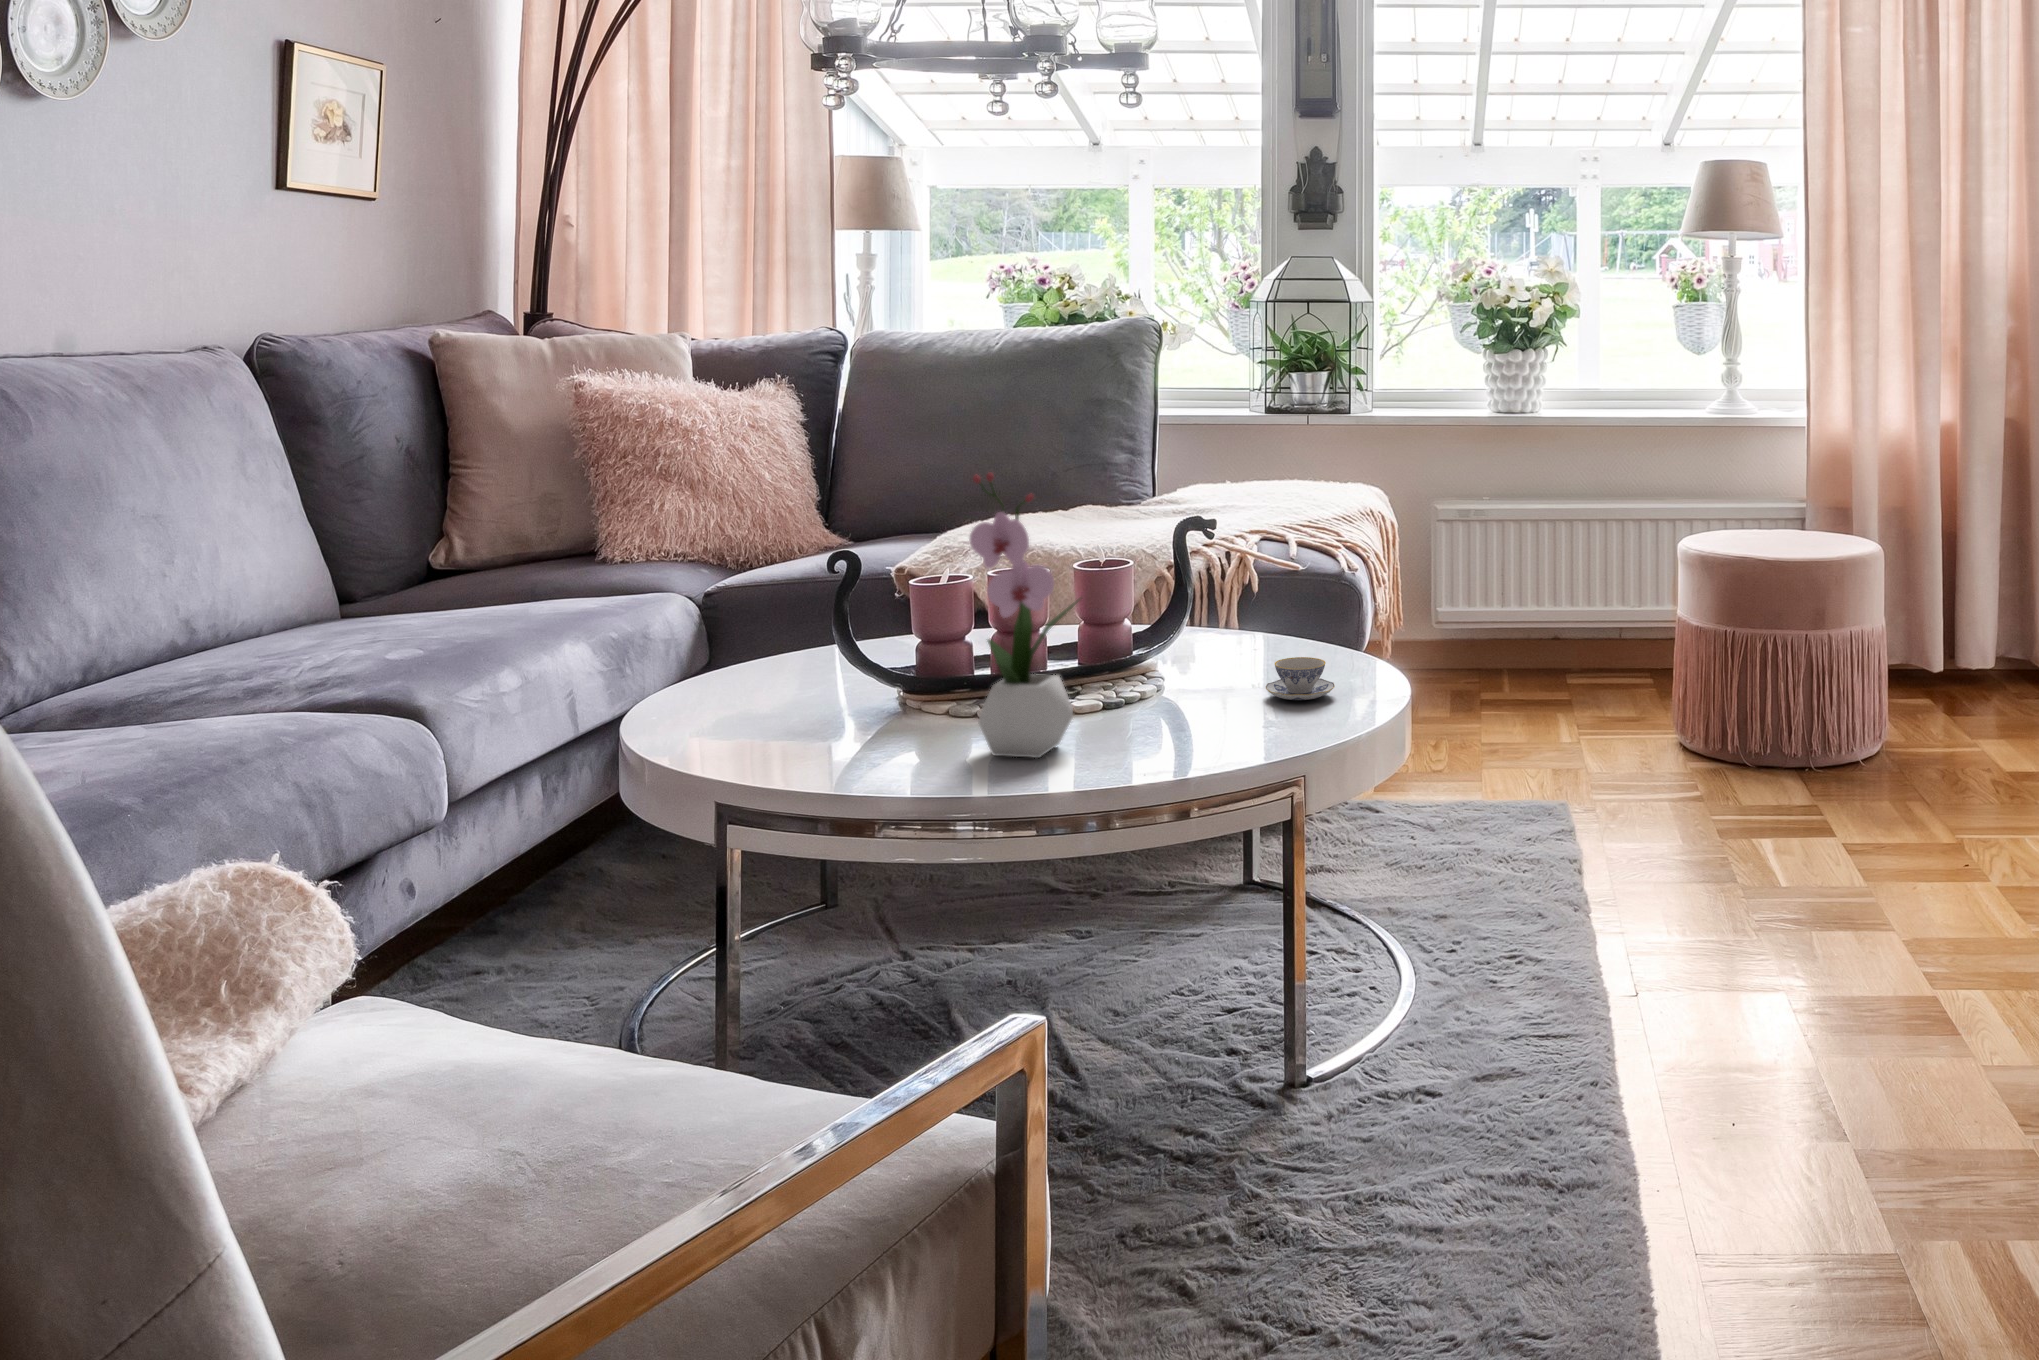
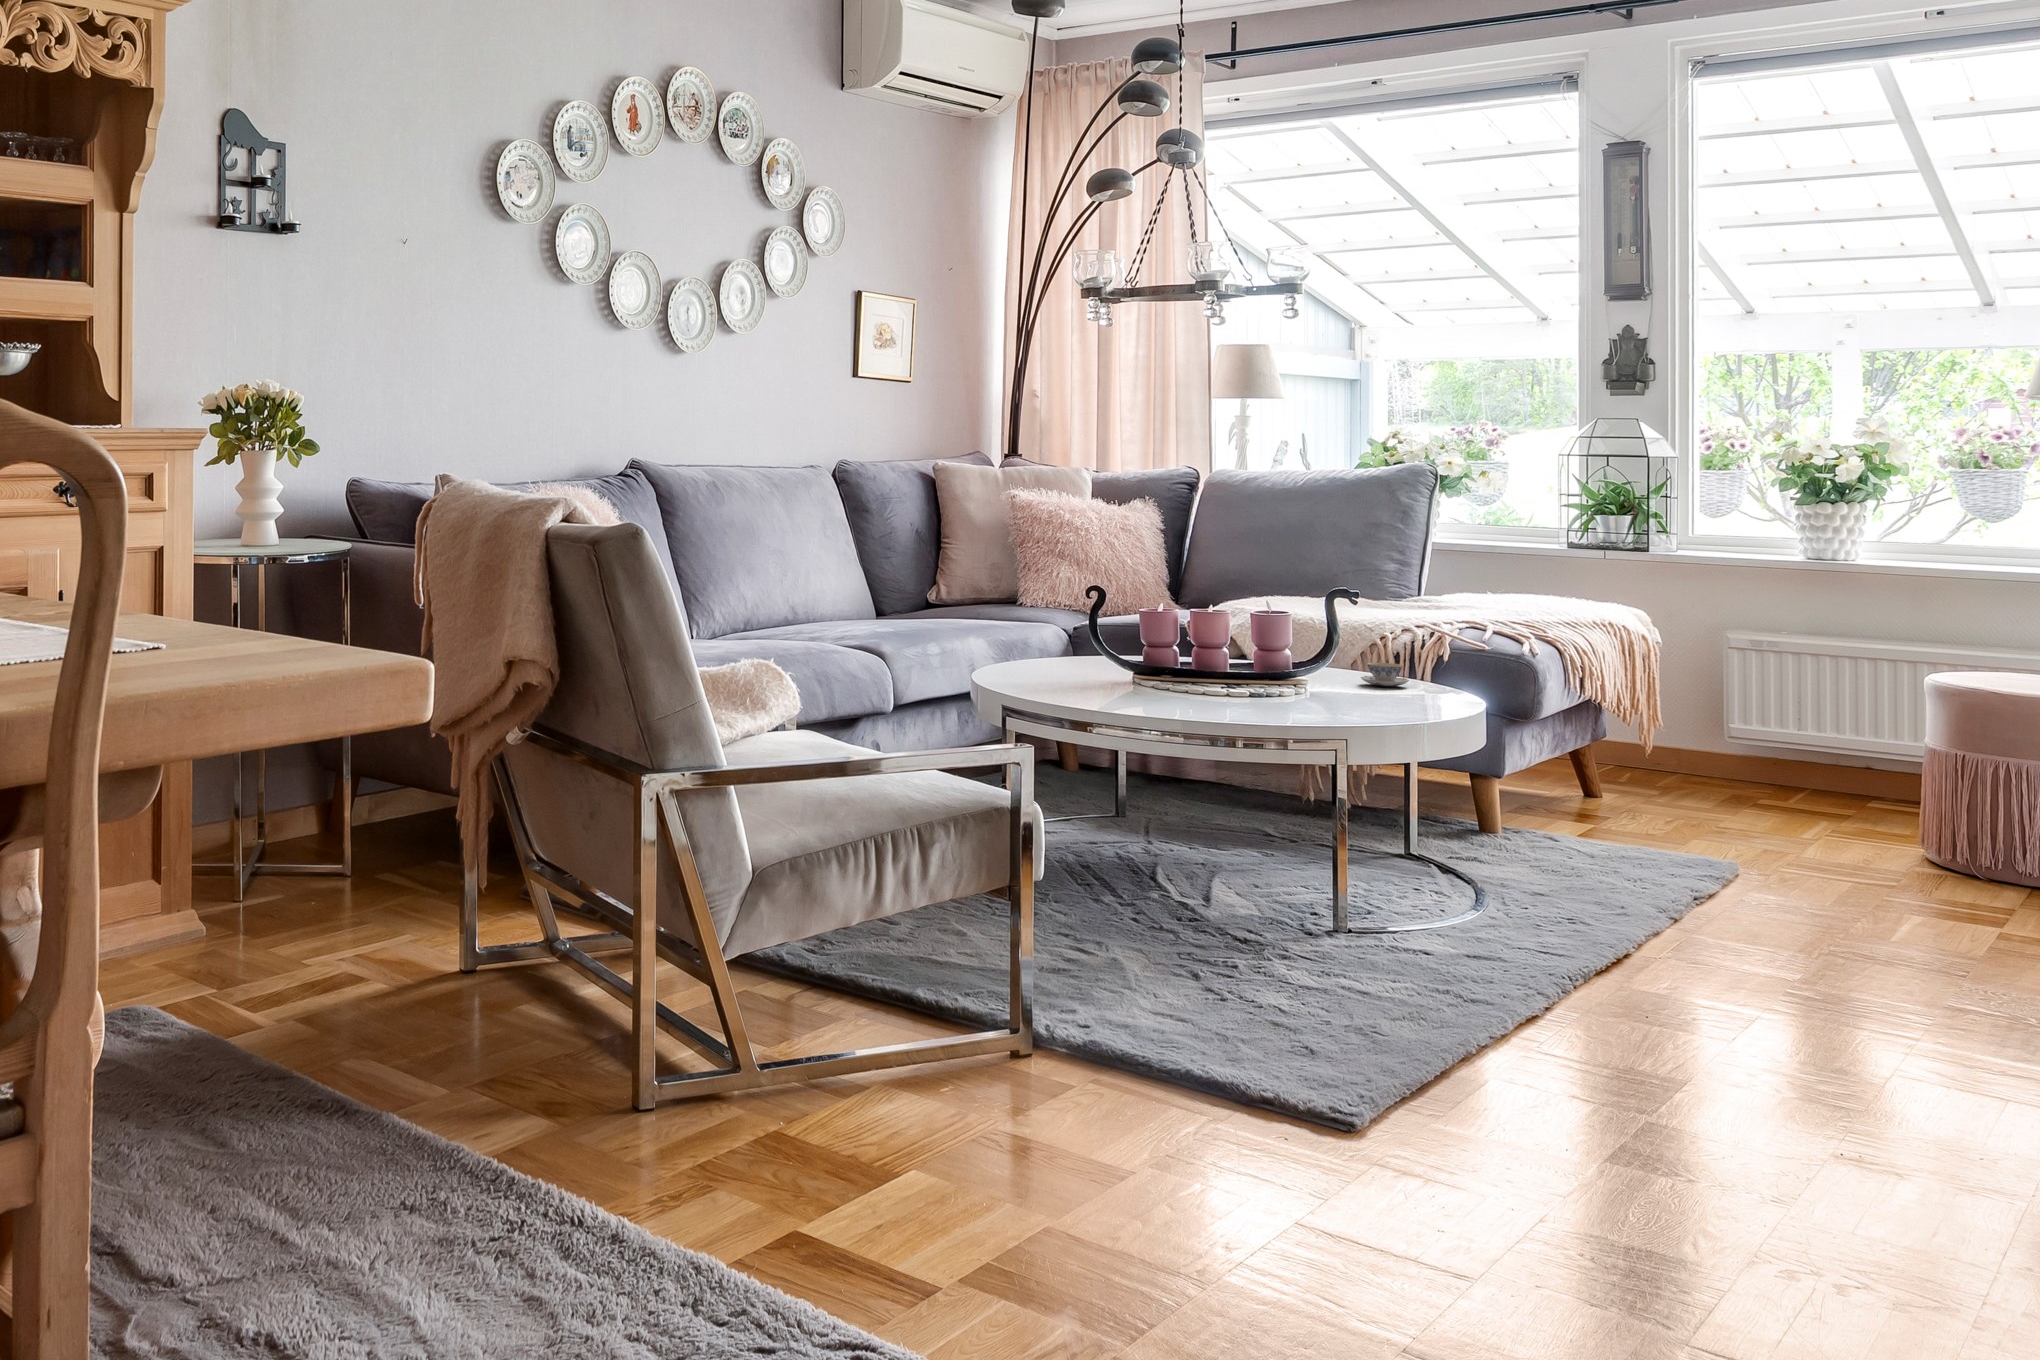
flower arrangement: present [969,473,1080,758] -> none [1159,527,1230,683]

